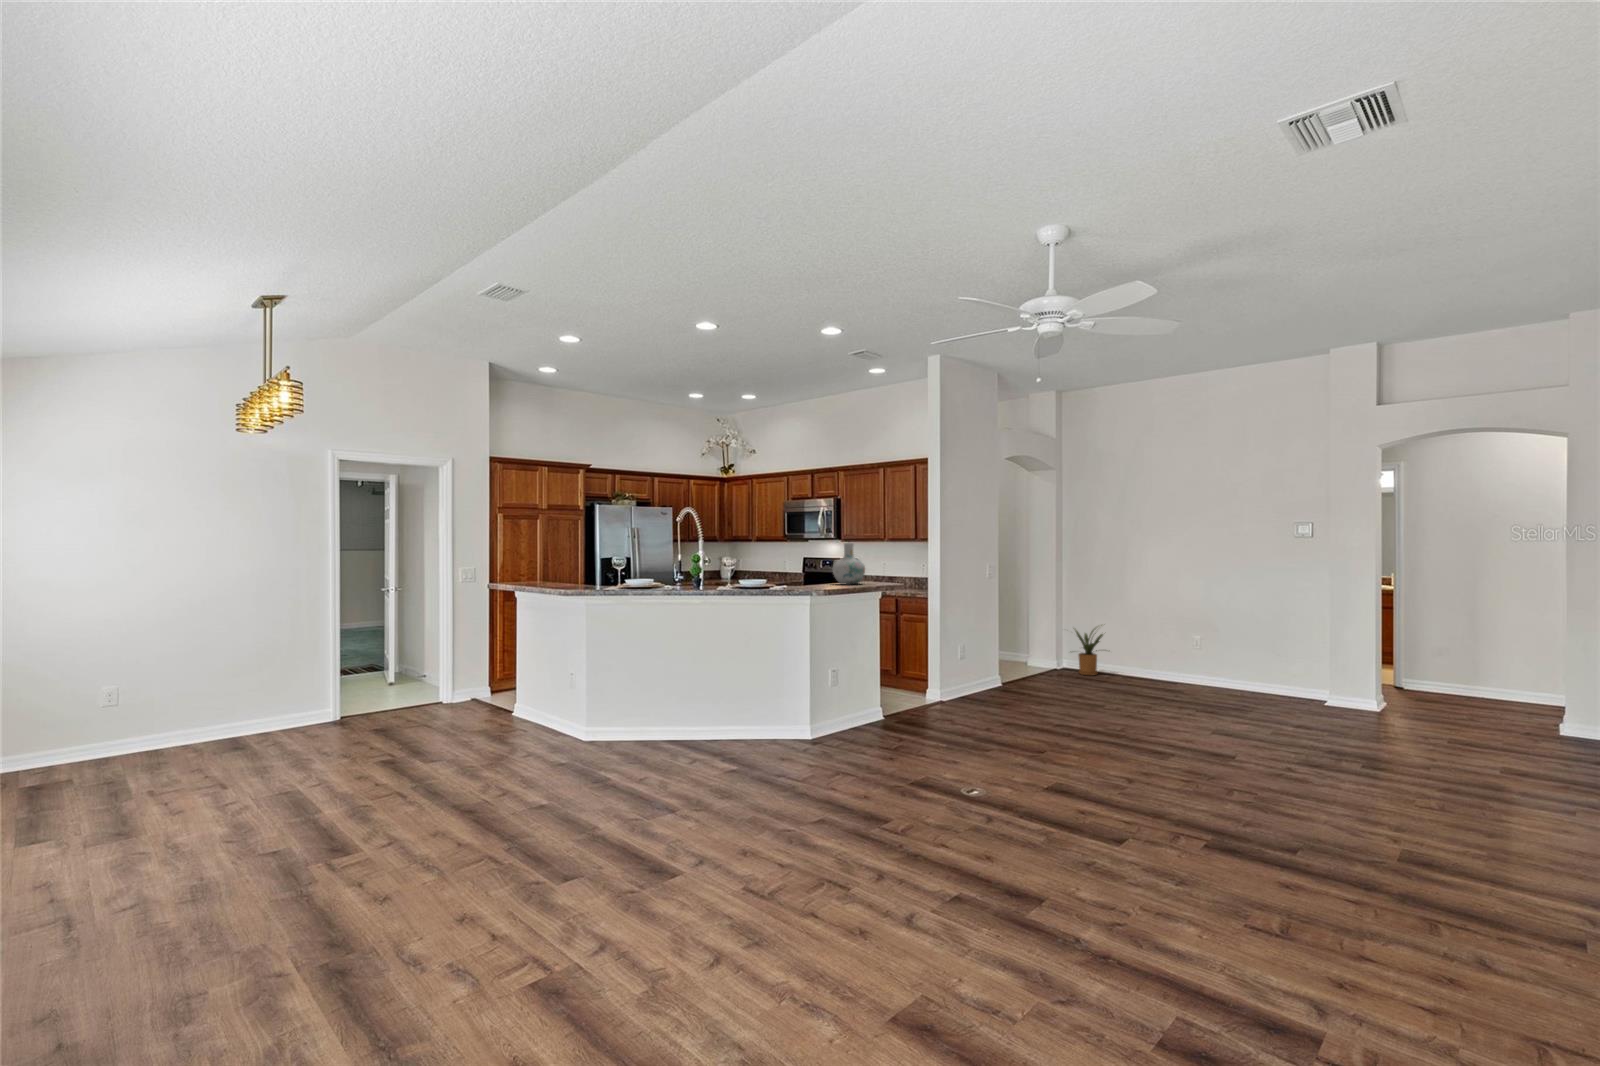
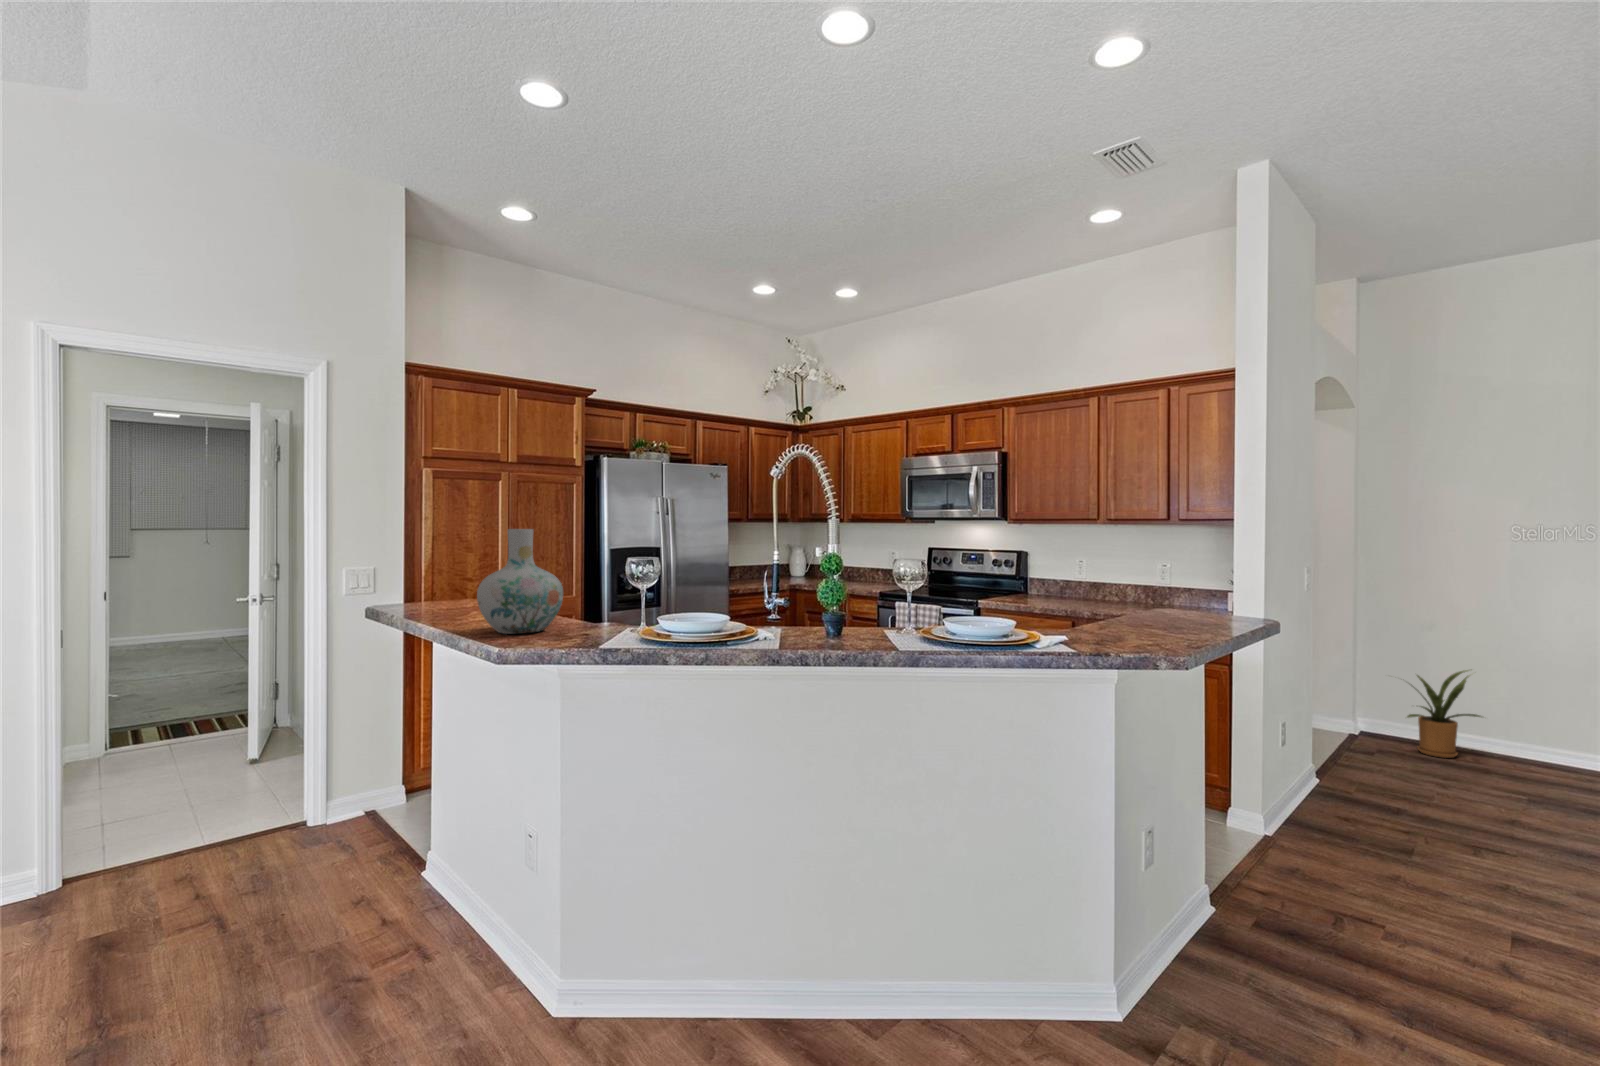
vase: present [833,543,865,584] -> present [477,529,563,634]

